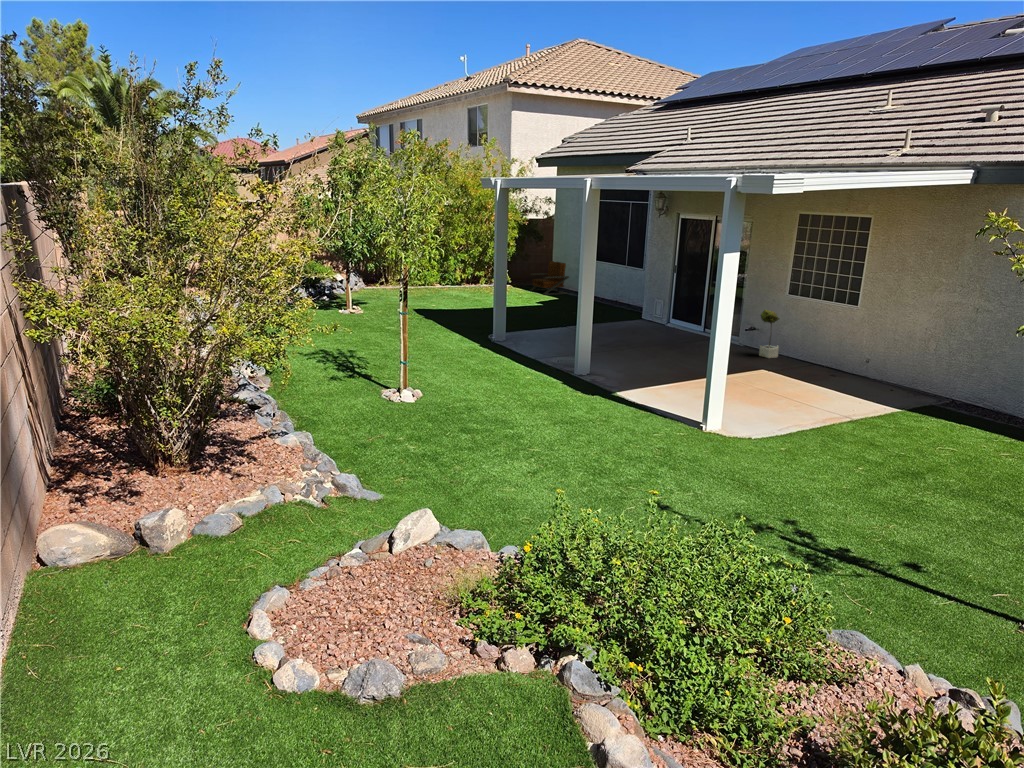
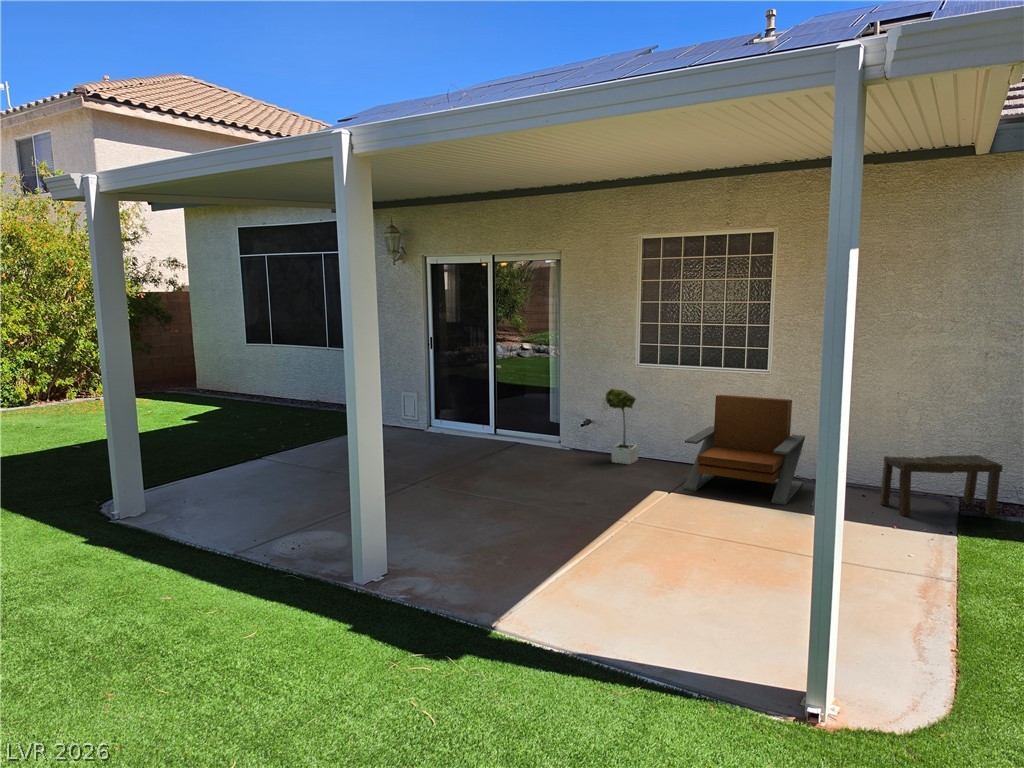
lounge chair: present [530,261,569,295] -> present [684,395,805,505]
bench: none [888,366,960,411] -> present [880,455,1003,516]

